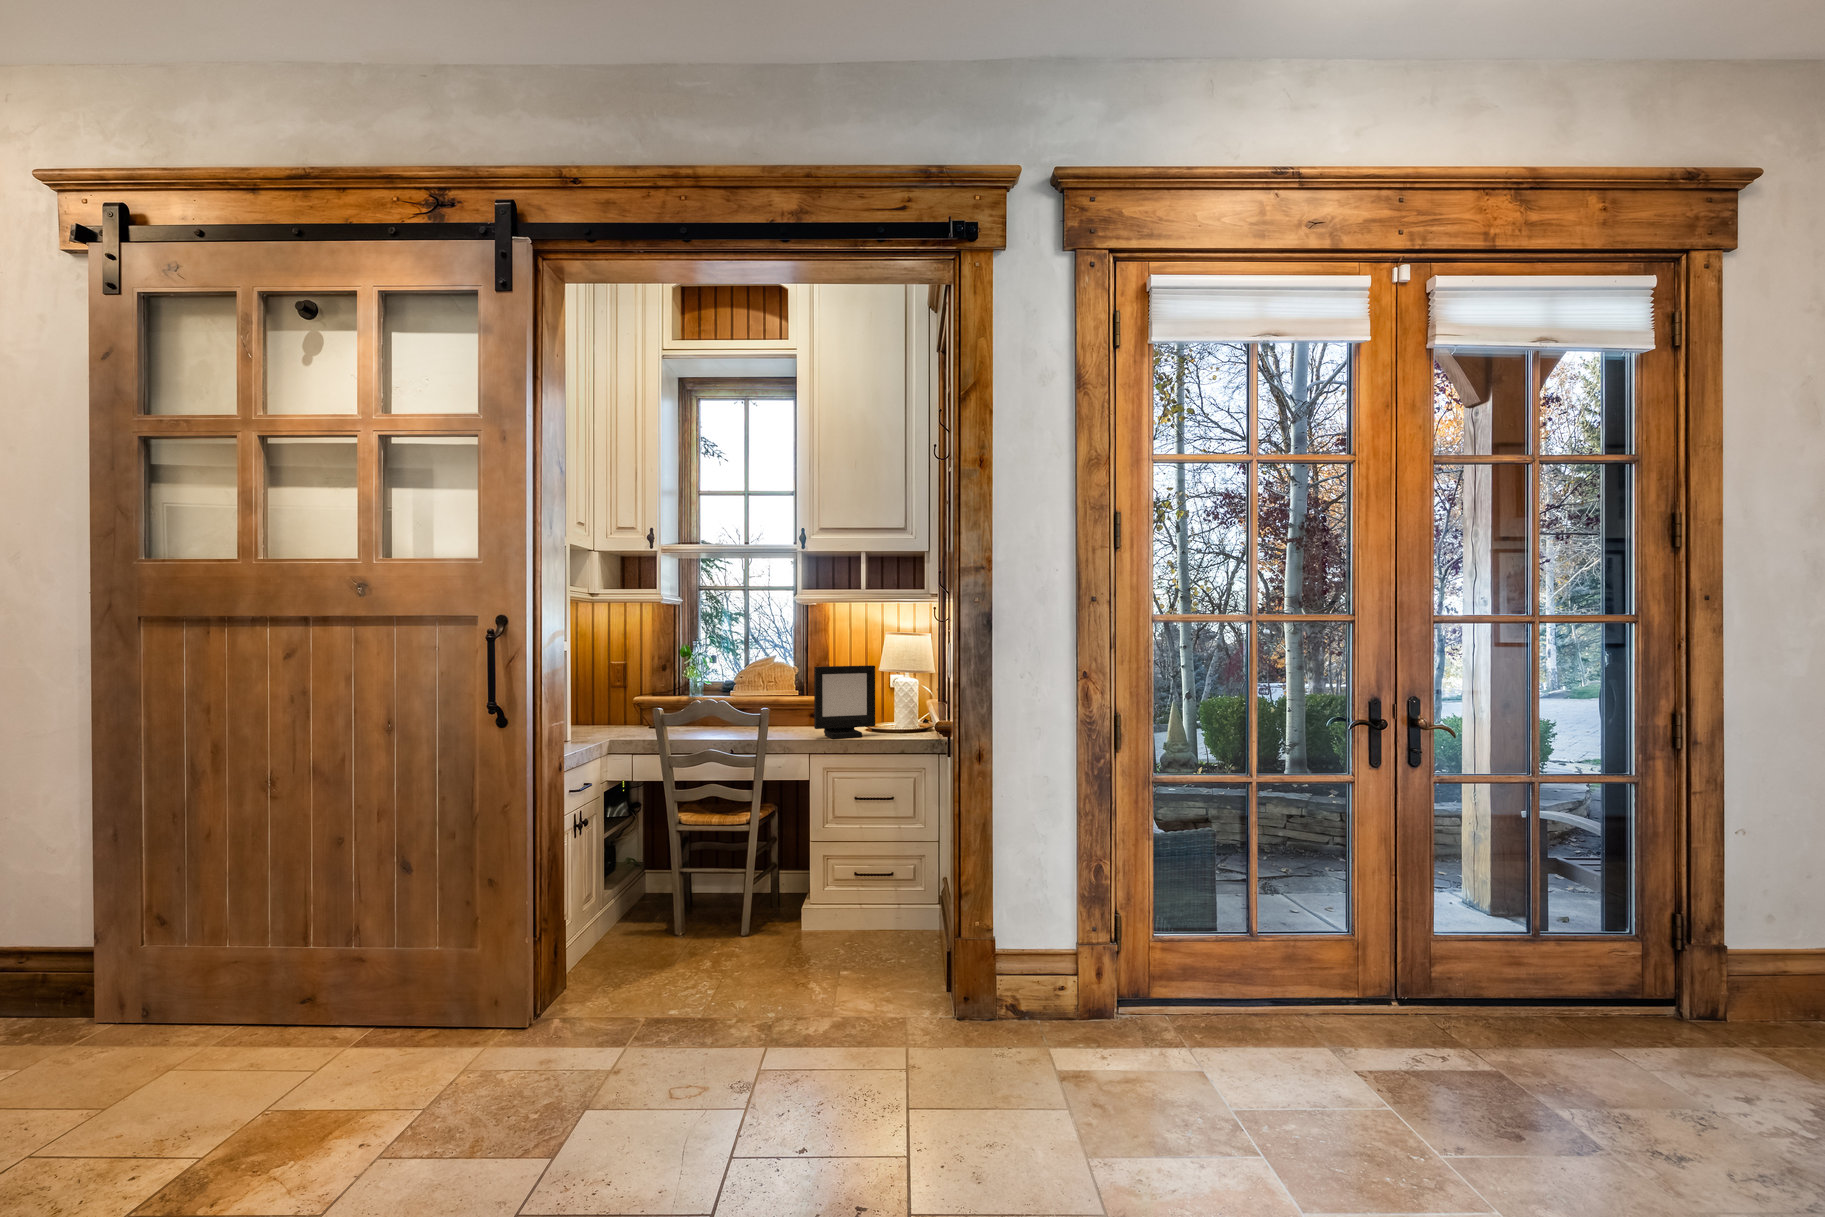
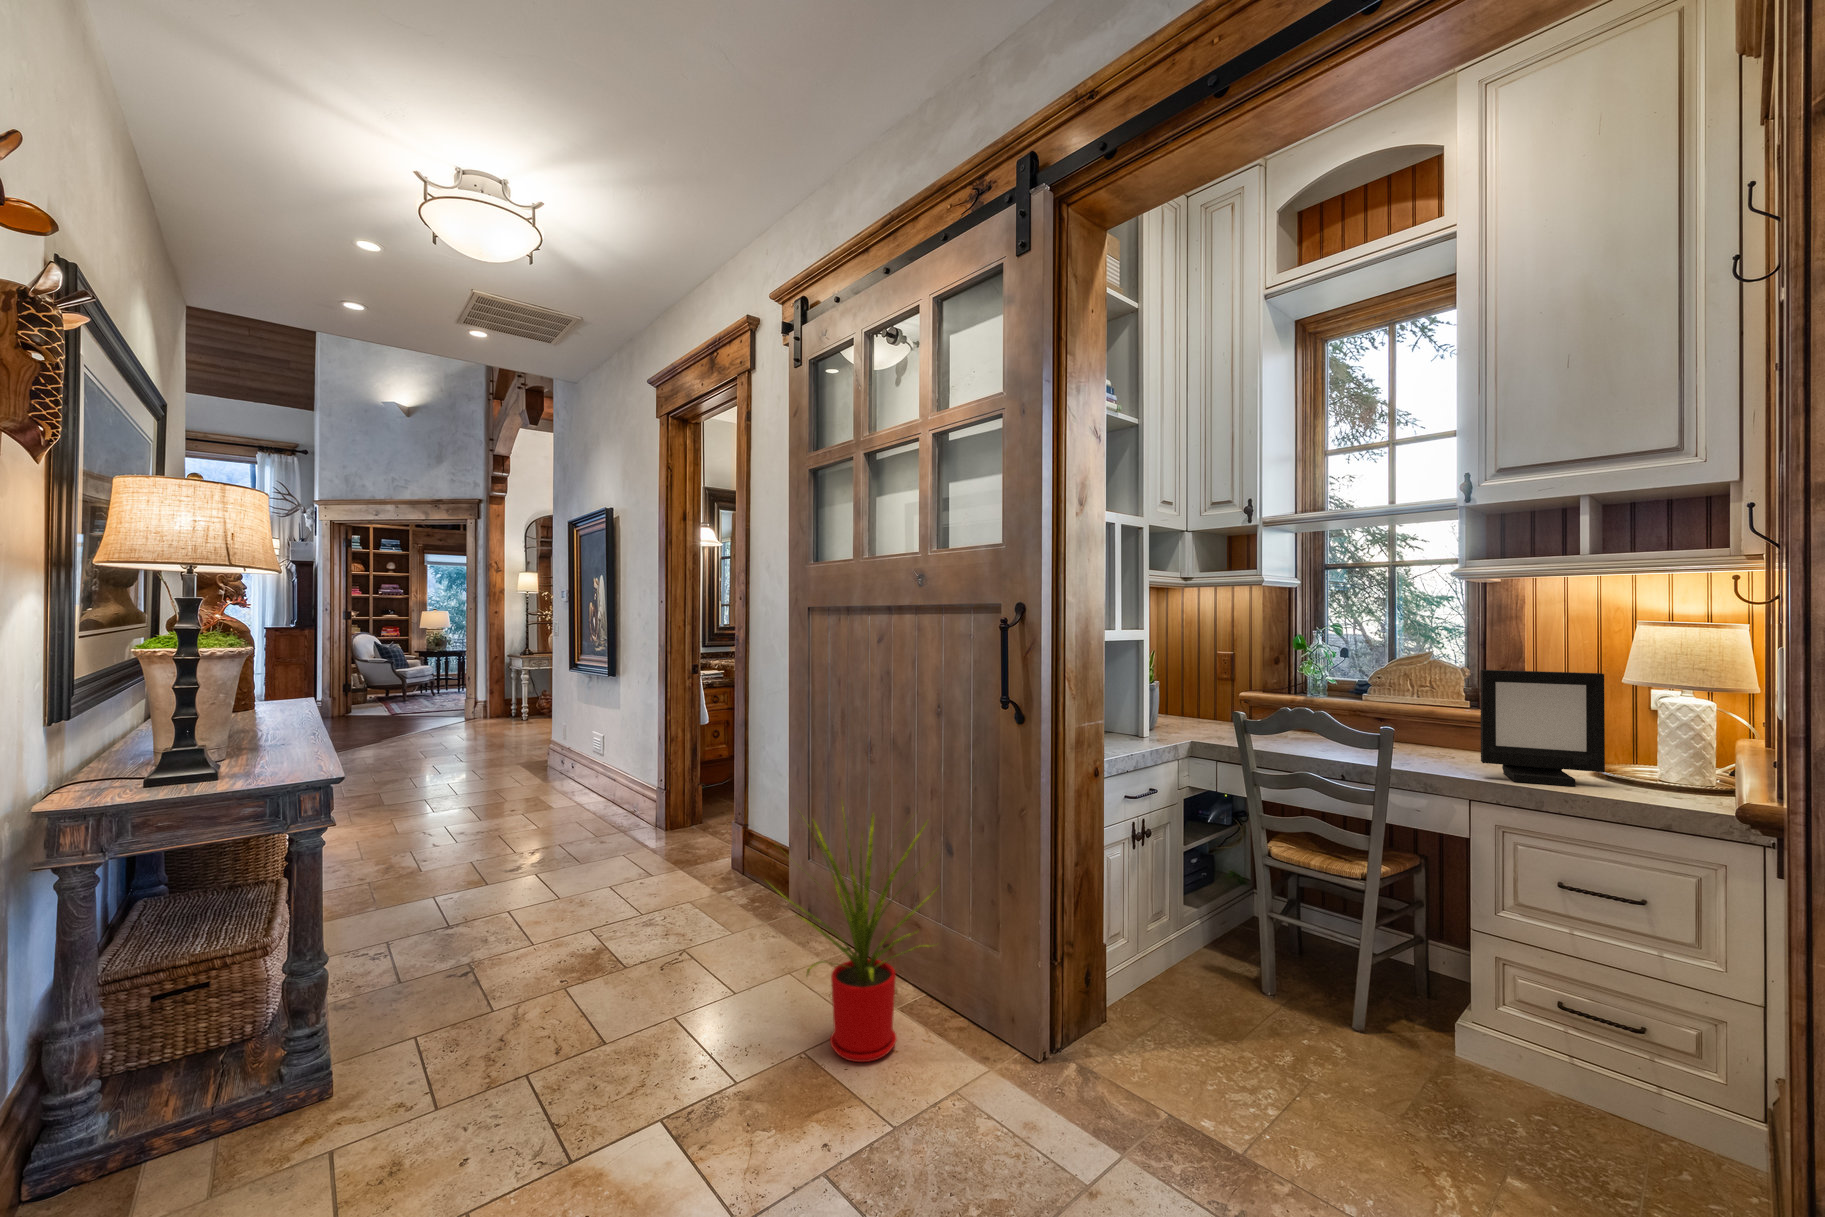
house plant: none [215,828,442,1094] -> present [768,809,937,1062]

